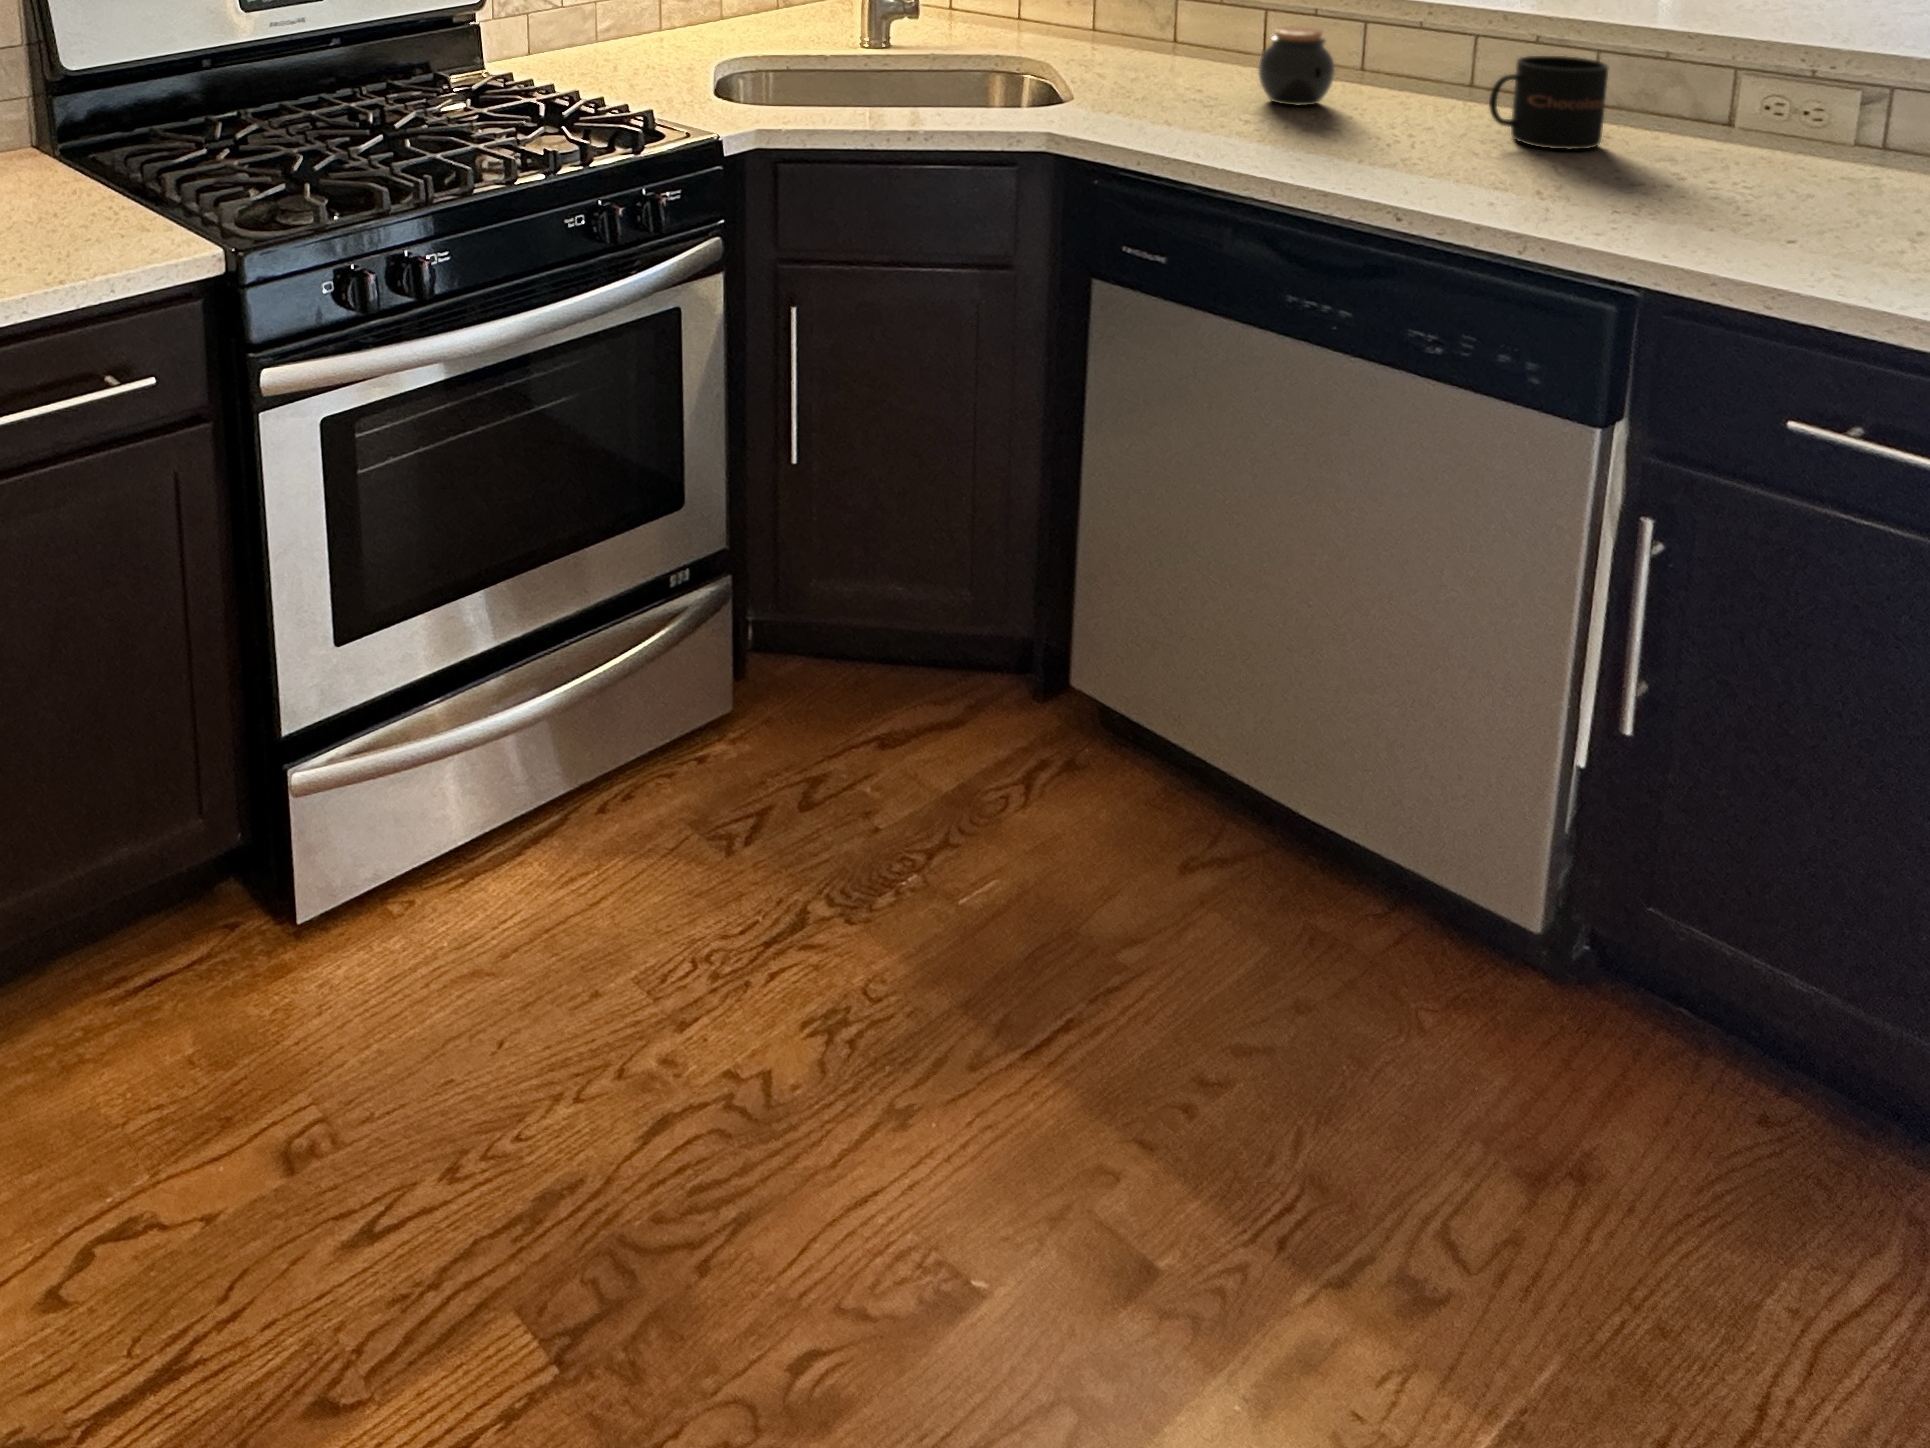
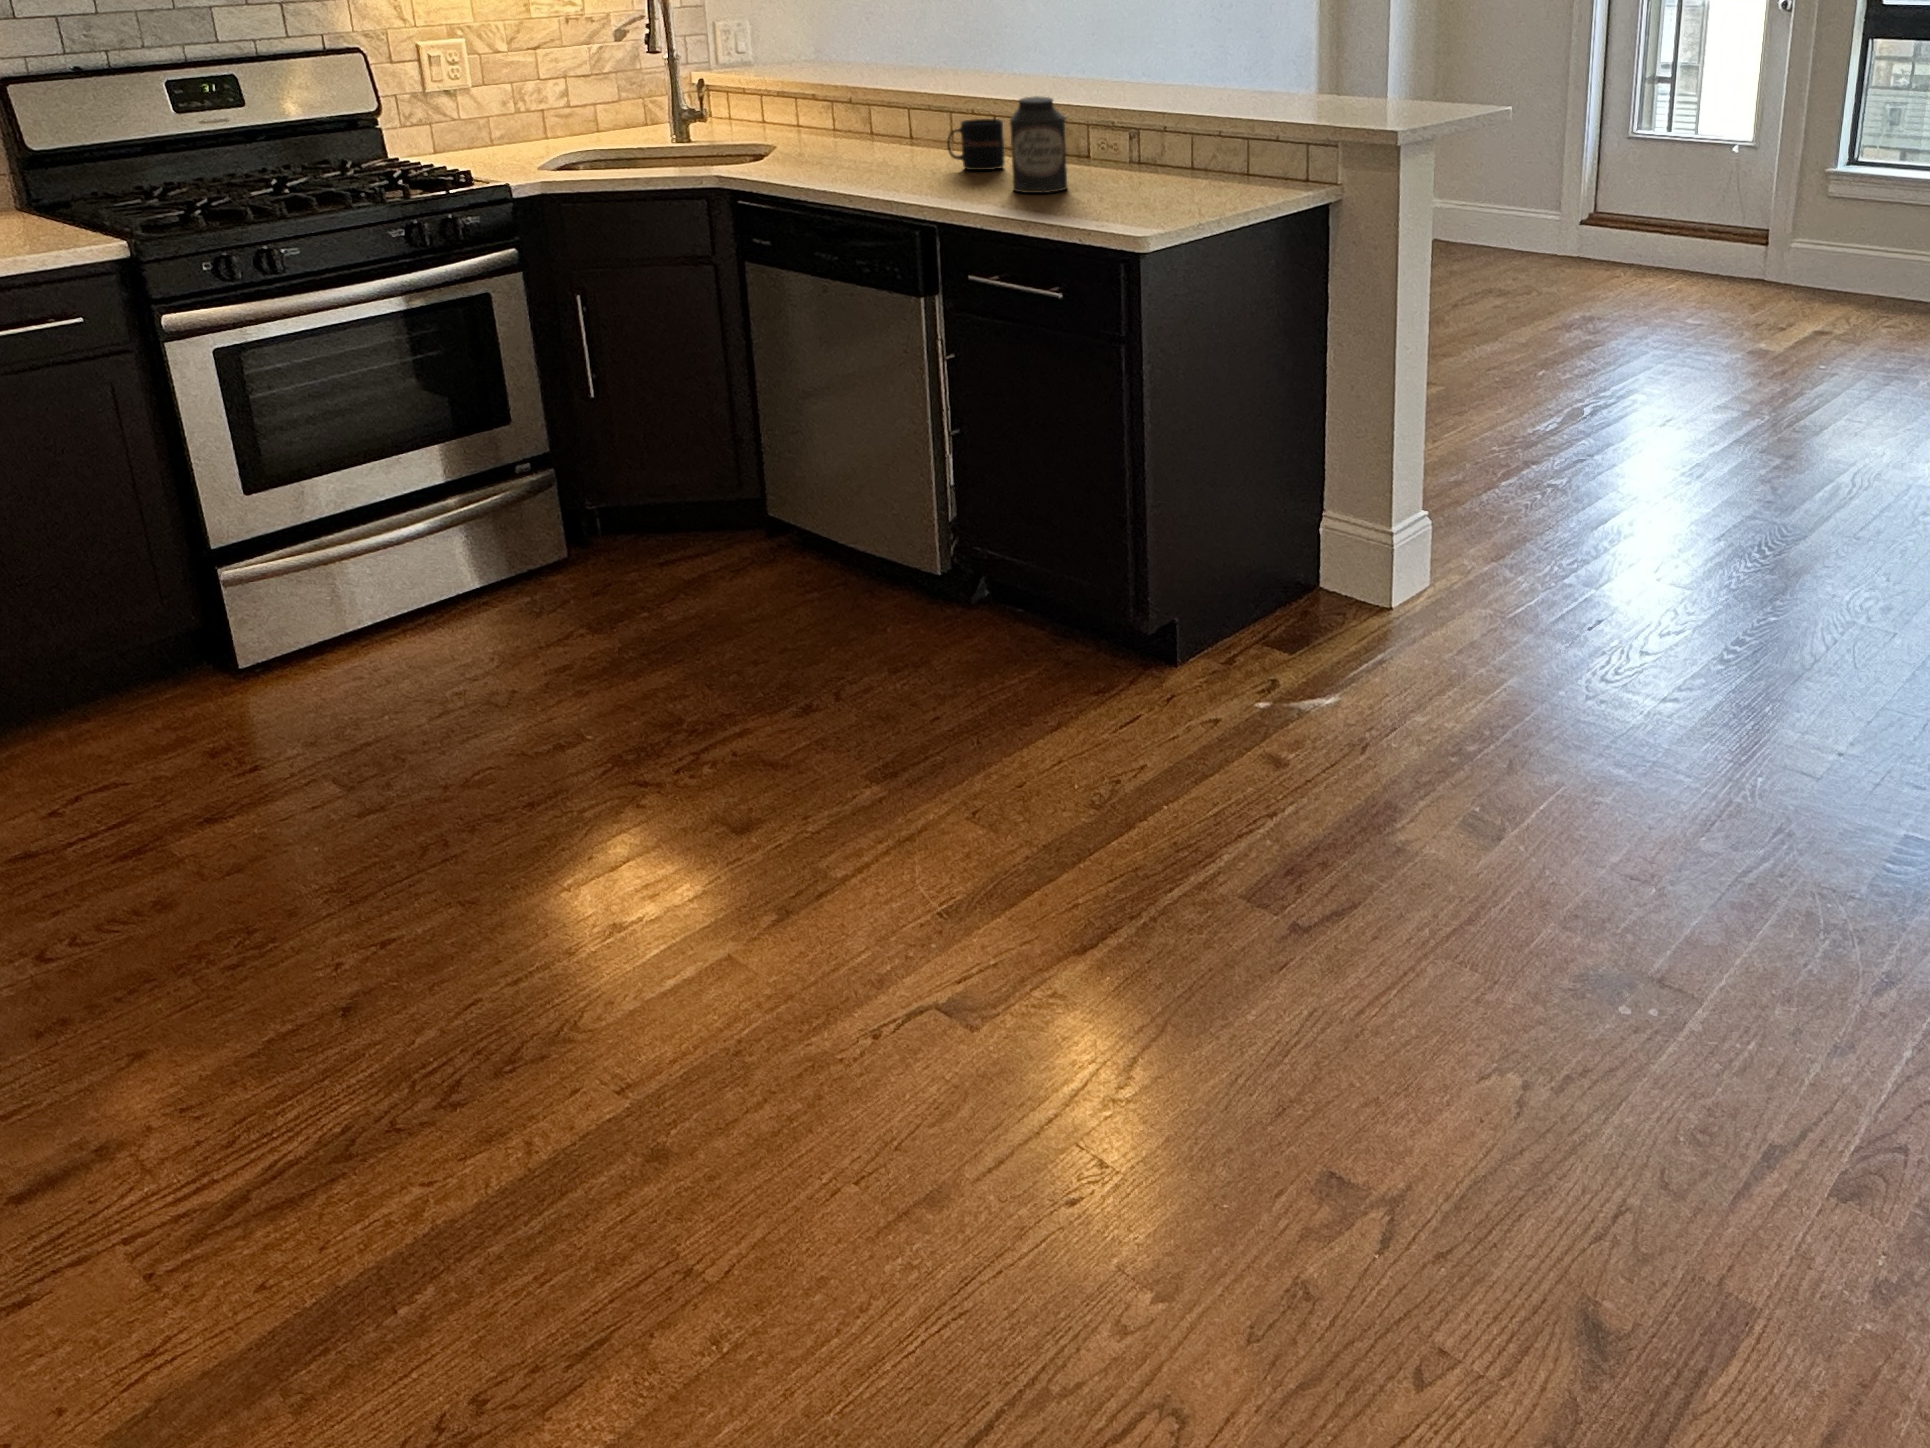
jar: present [1258,27,1335,106] -> none [861,111,902,158]
canister: none [1738,39,1890,227] -> present [1010,96,1067,193]

